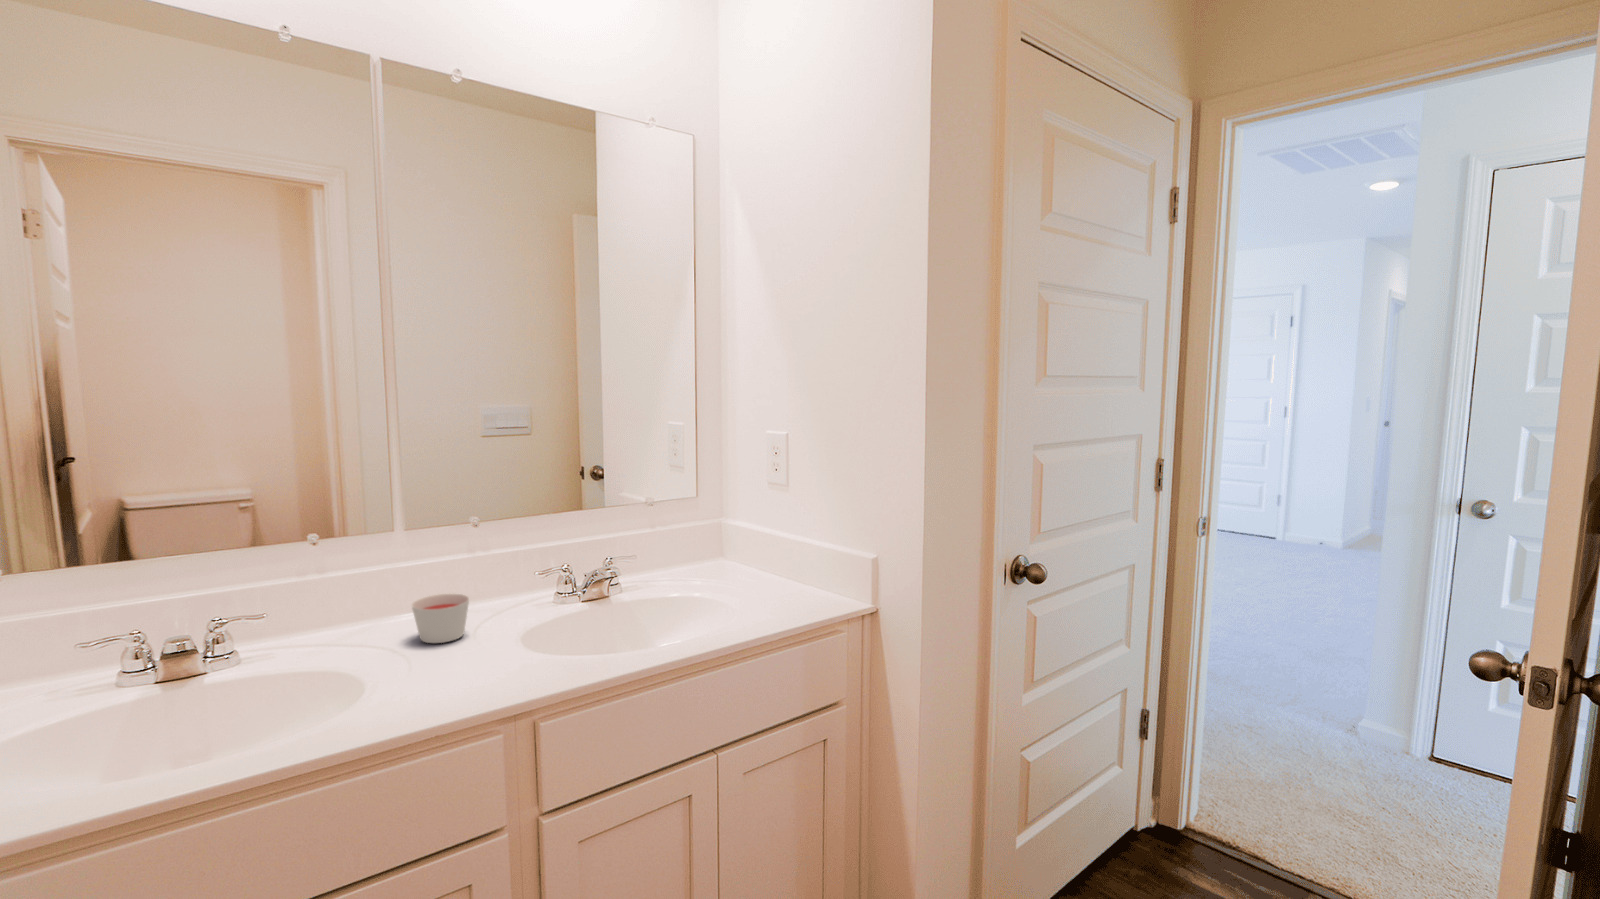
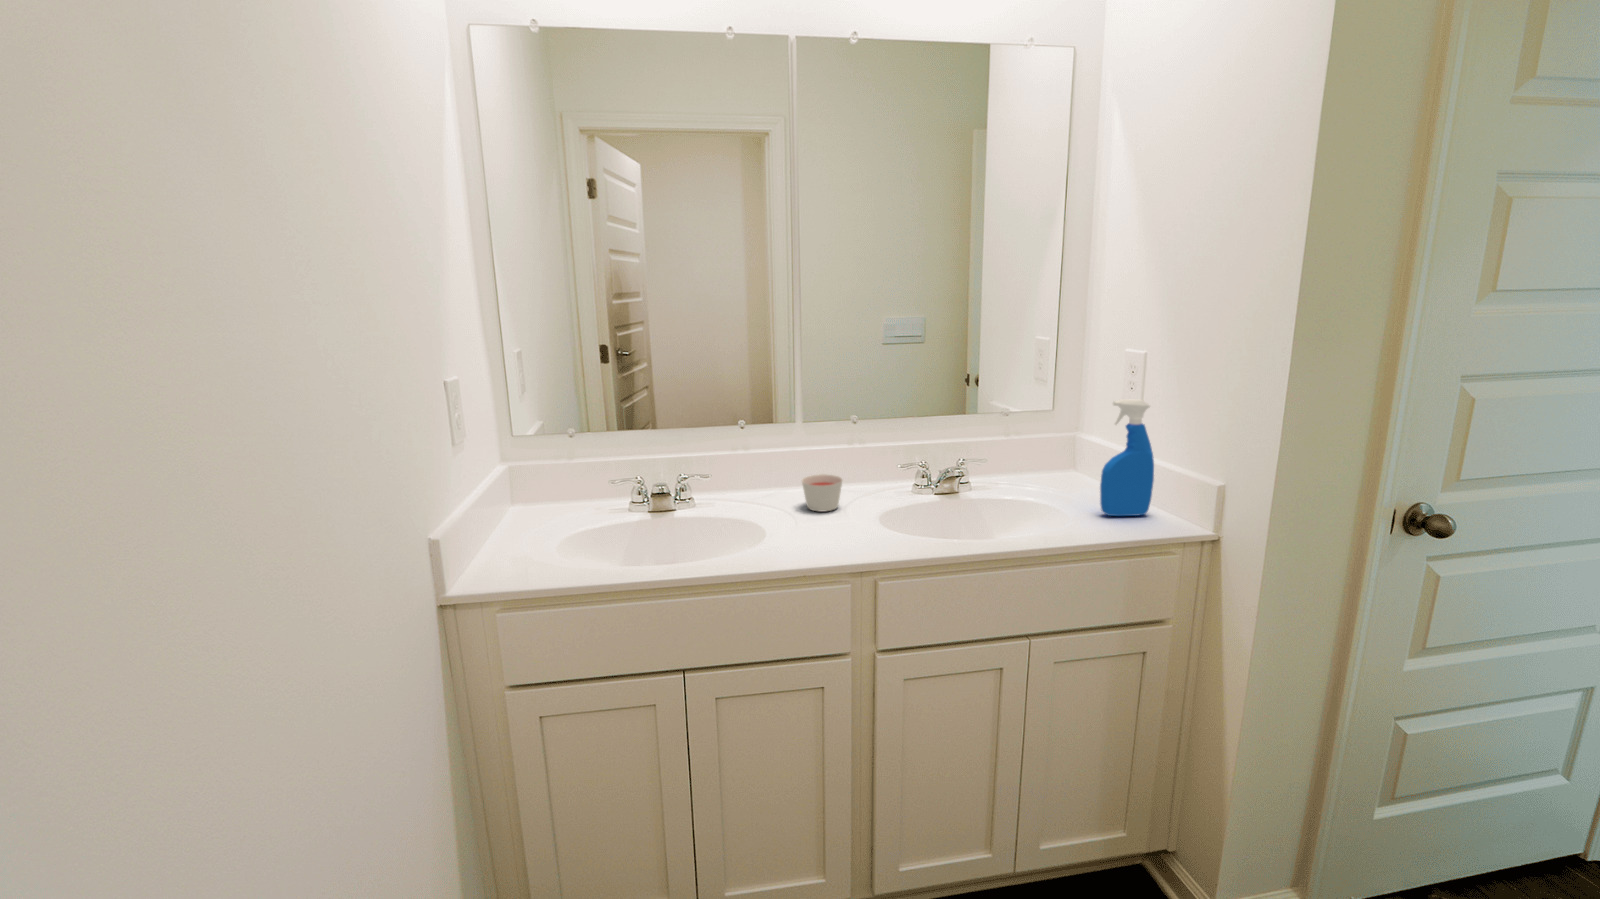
spray bottle: none [763,479,810,601] -> present [1100,400,1154,516]

